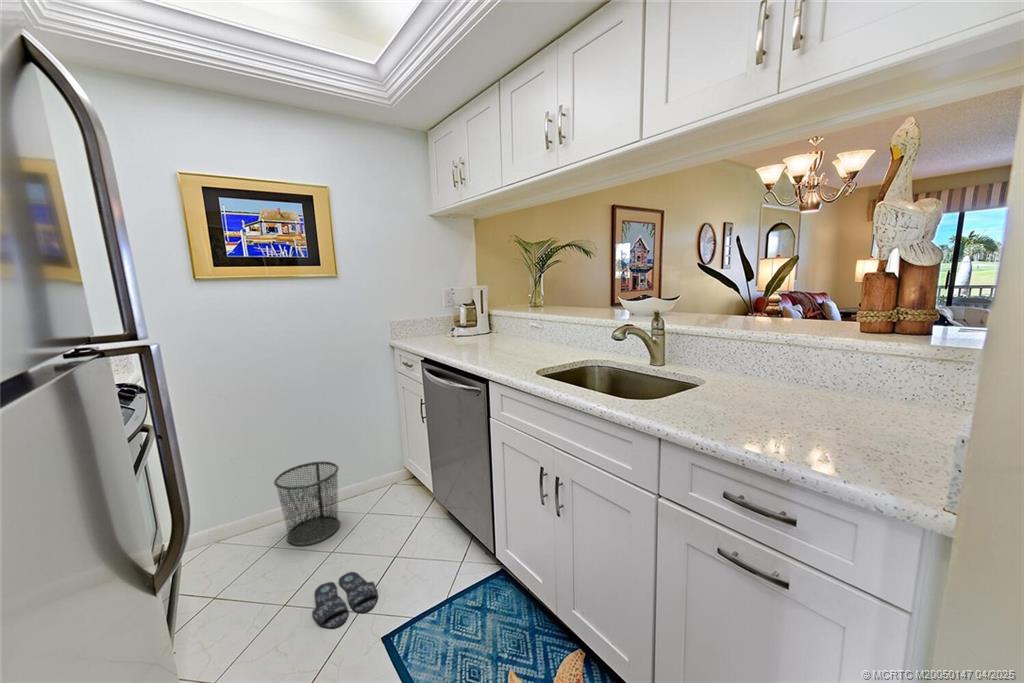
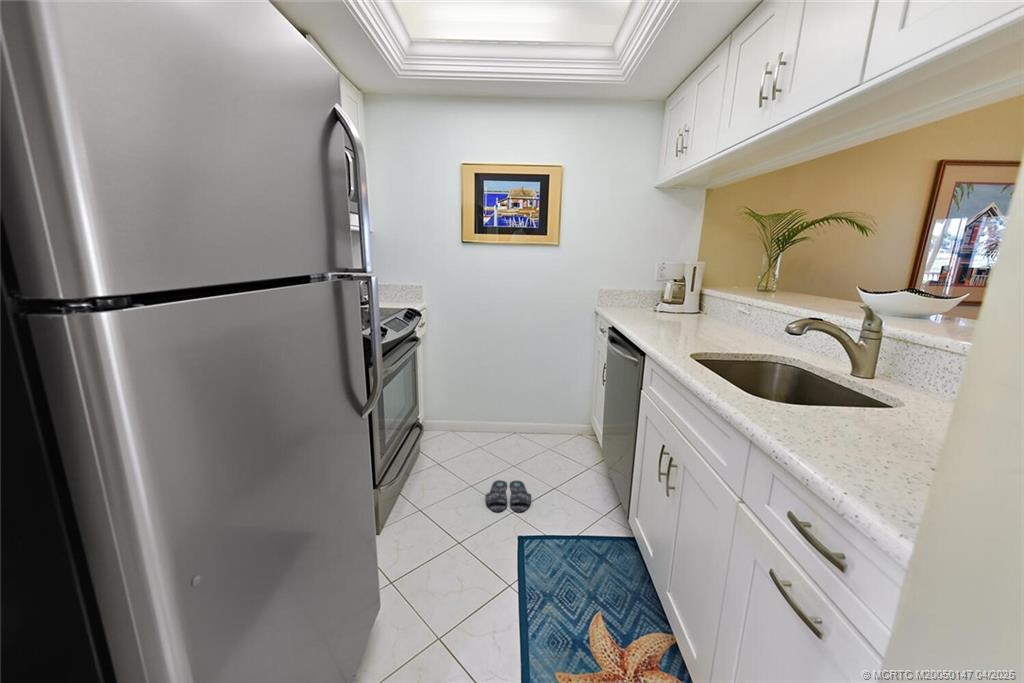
waste bin: present [274,461,340,545] -> none [489,391,534,451]

